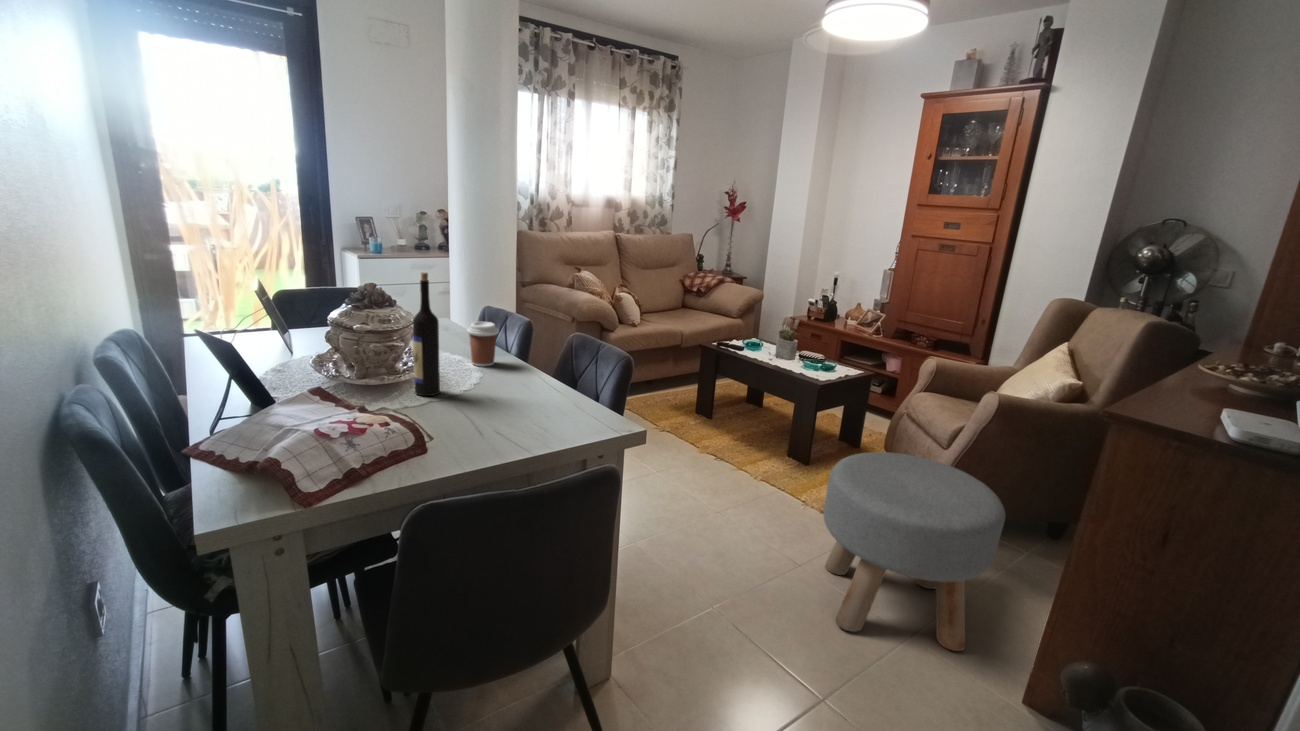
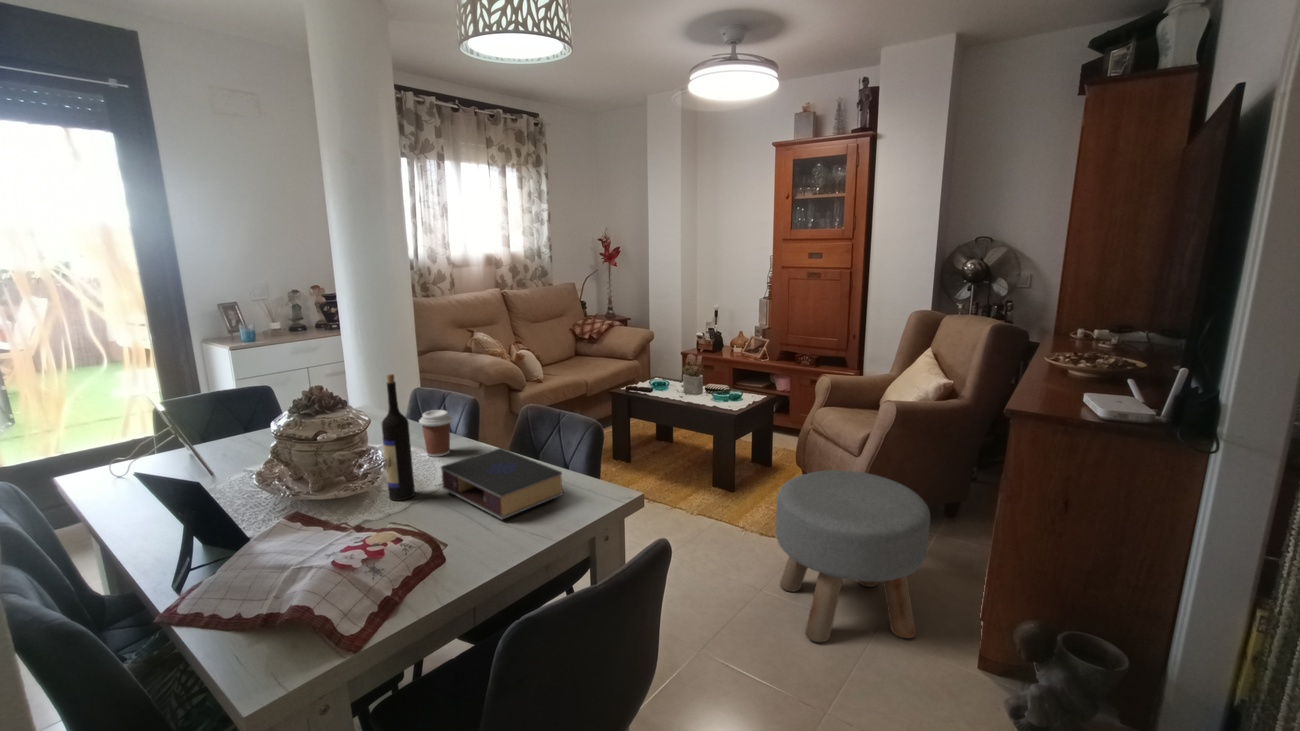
book: none [464,364,572,427] -> present [441,448,563,519]

